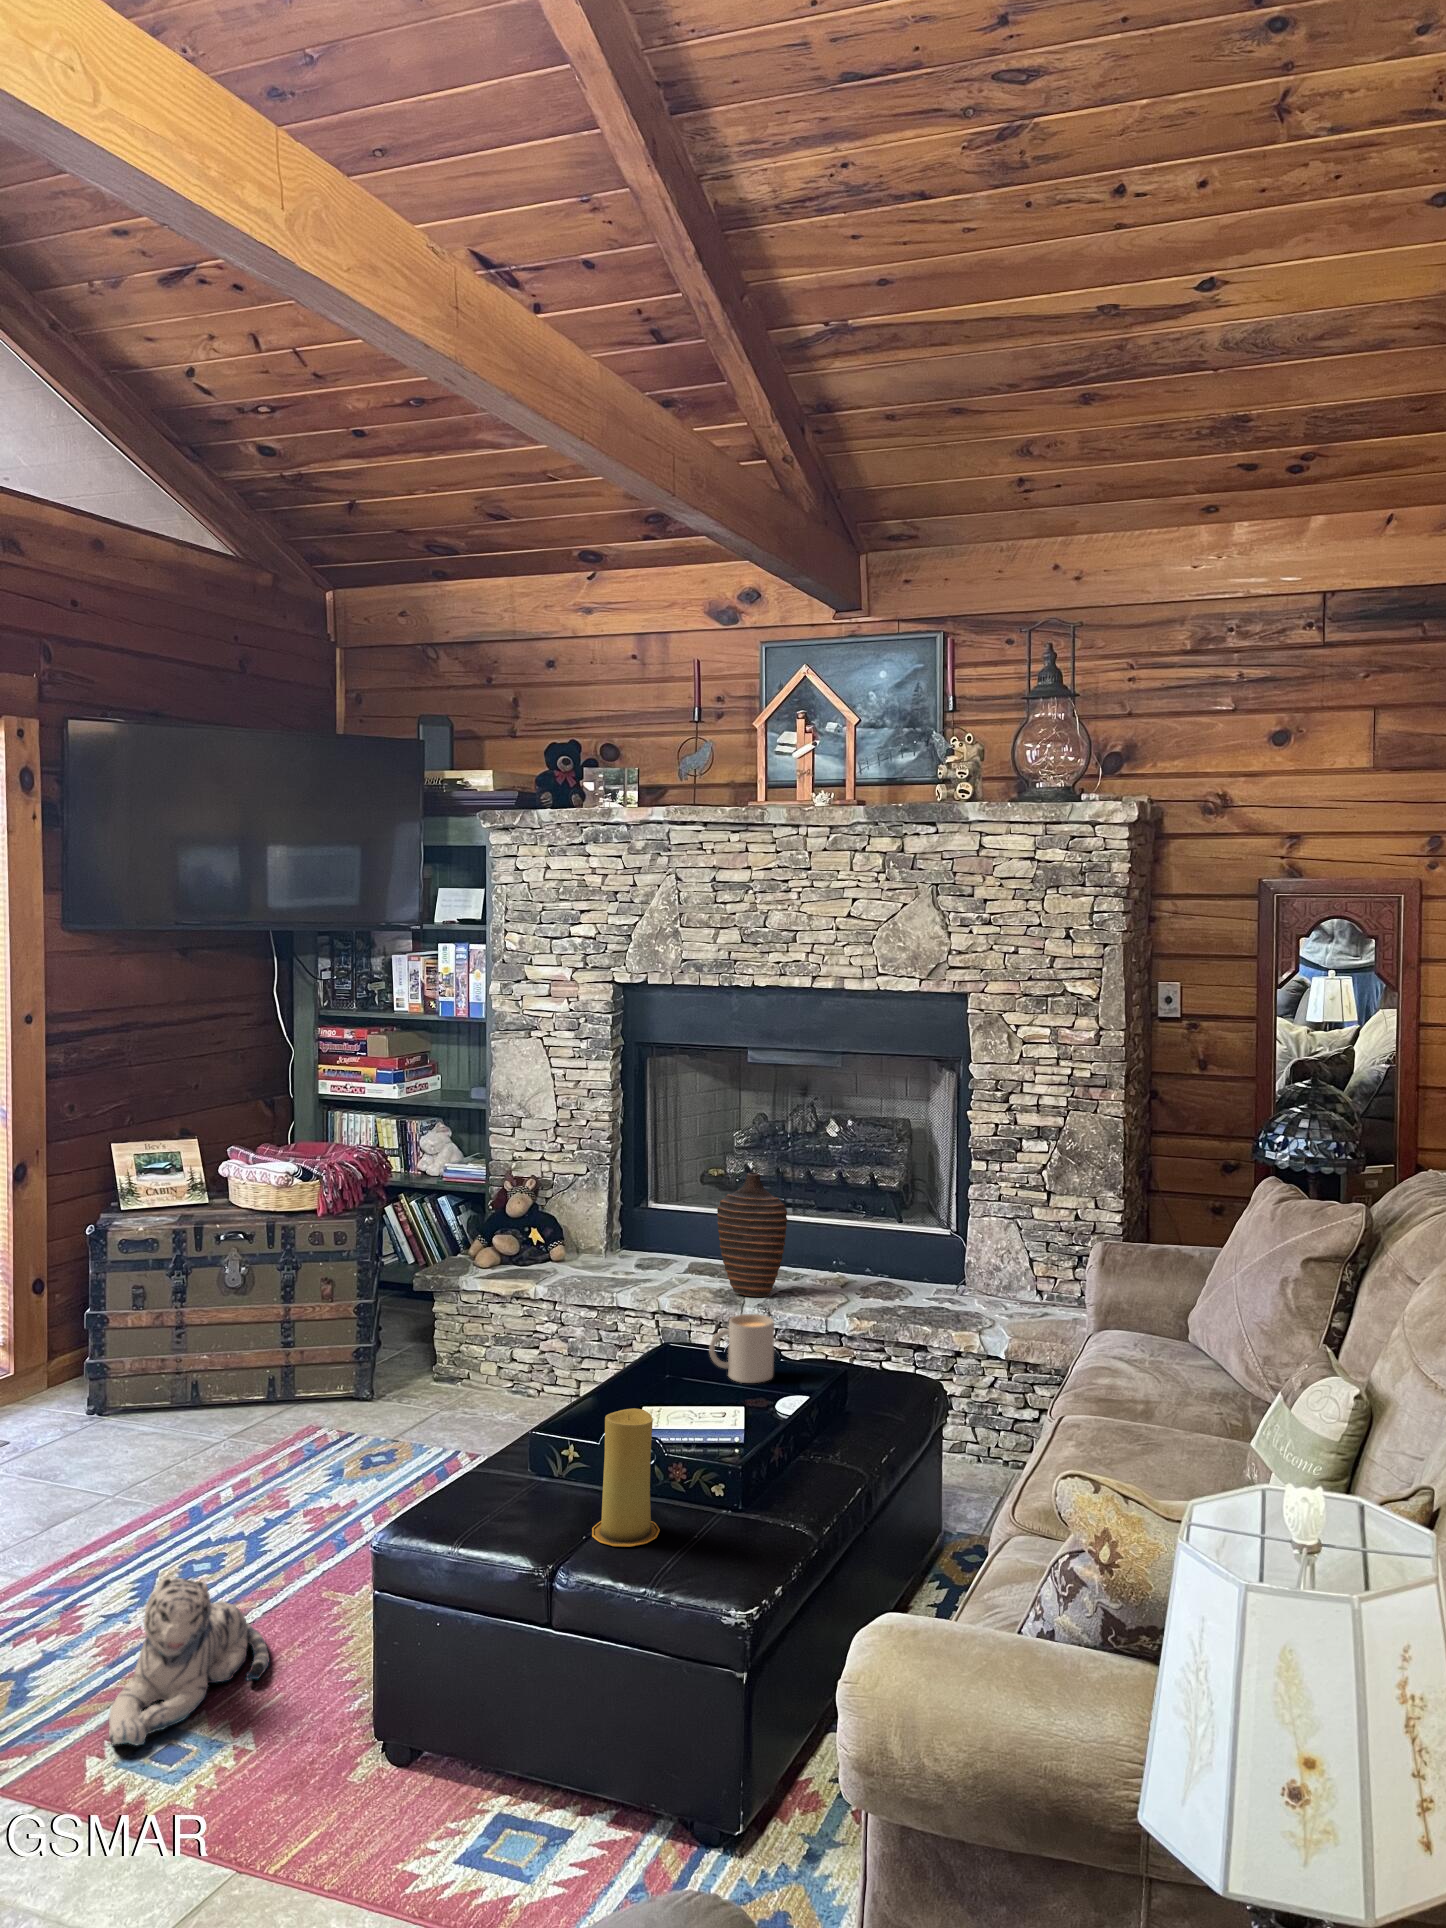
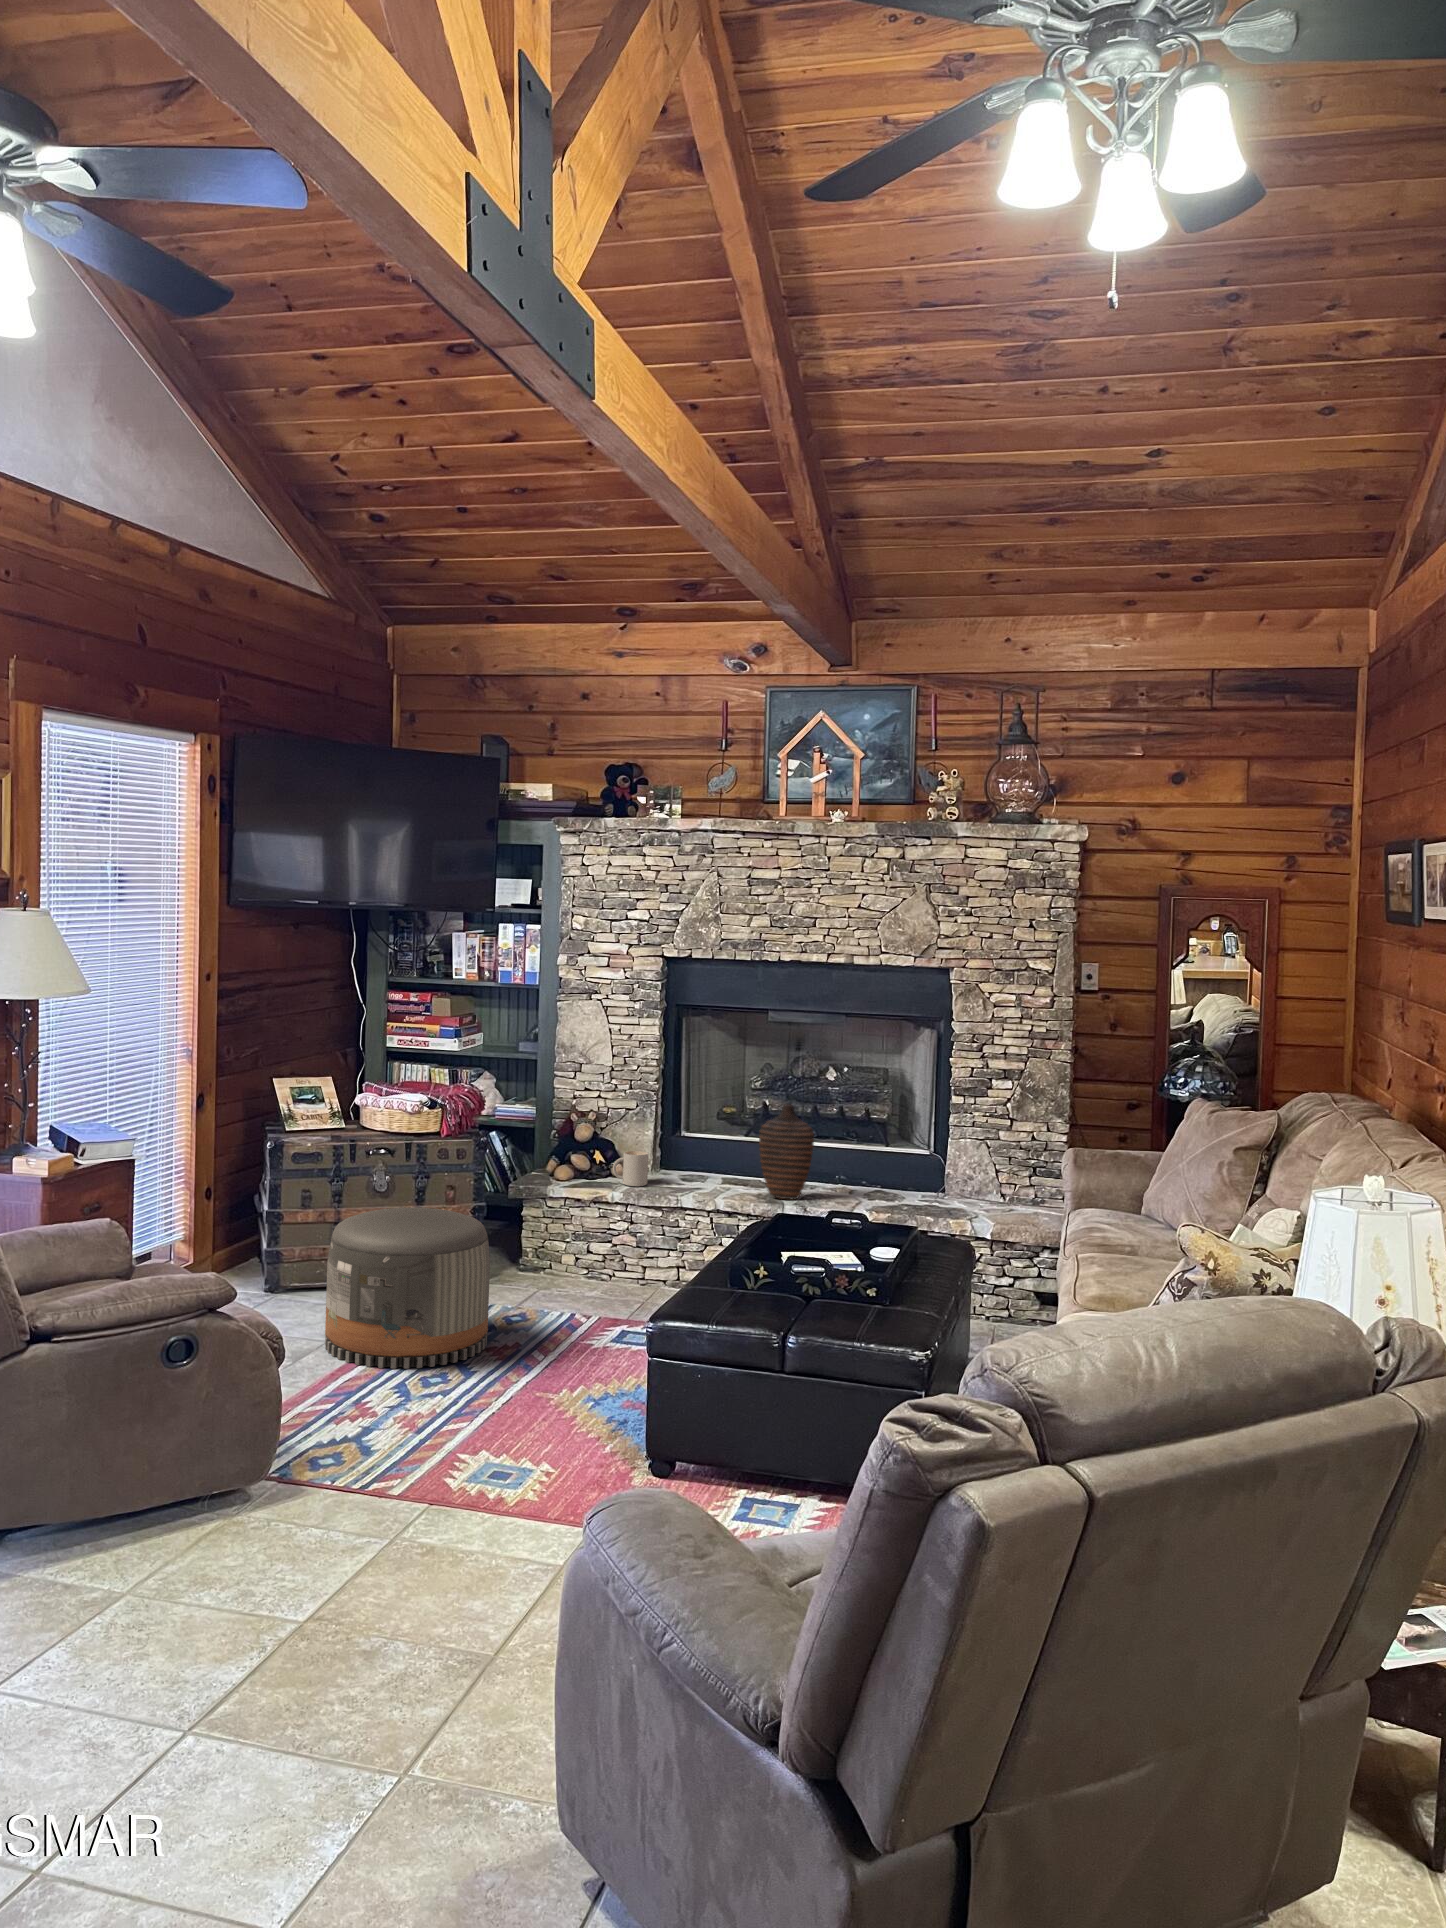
mug: present [709,1314,774,1383] -> present [613,1151,648,1186]
pouf: none [91,1318,313,1546] -> present [325,1208,490,1369]
candle: present [592,1408,660,1547] -> none [799,1233,844,1321]
plush toy: present [109,1578,269,1746] -> none [449,1362,539,1470]

